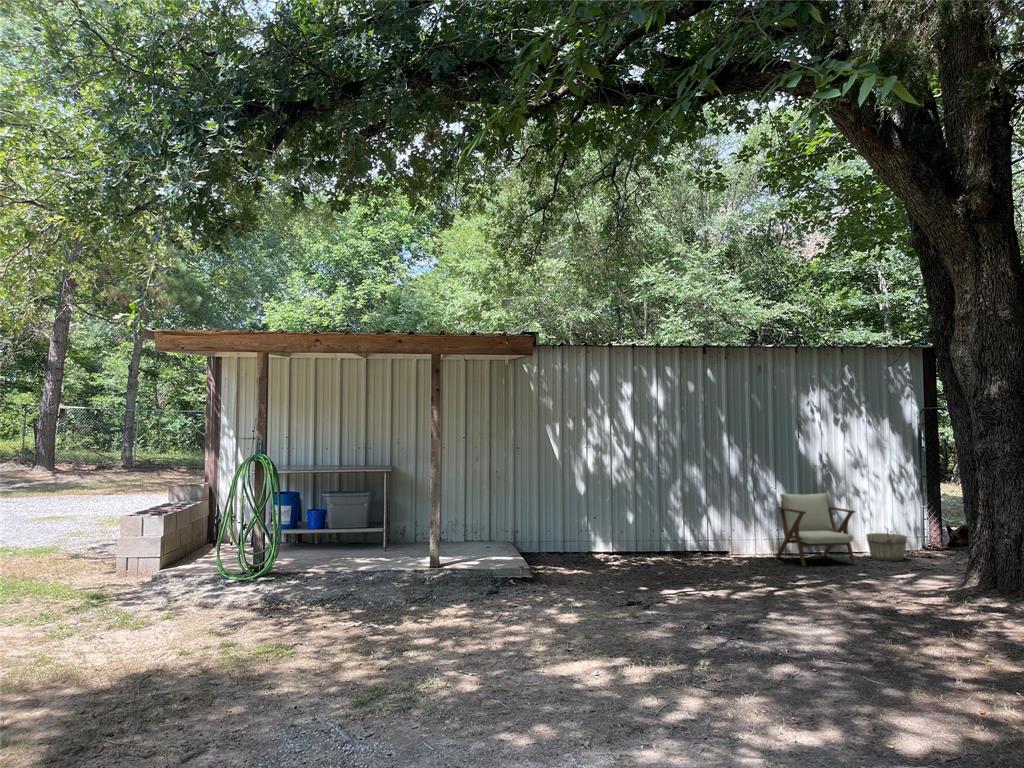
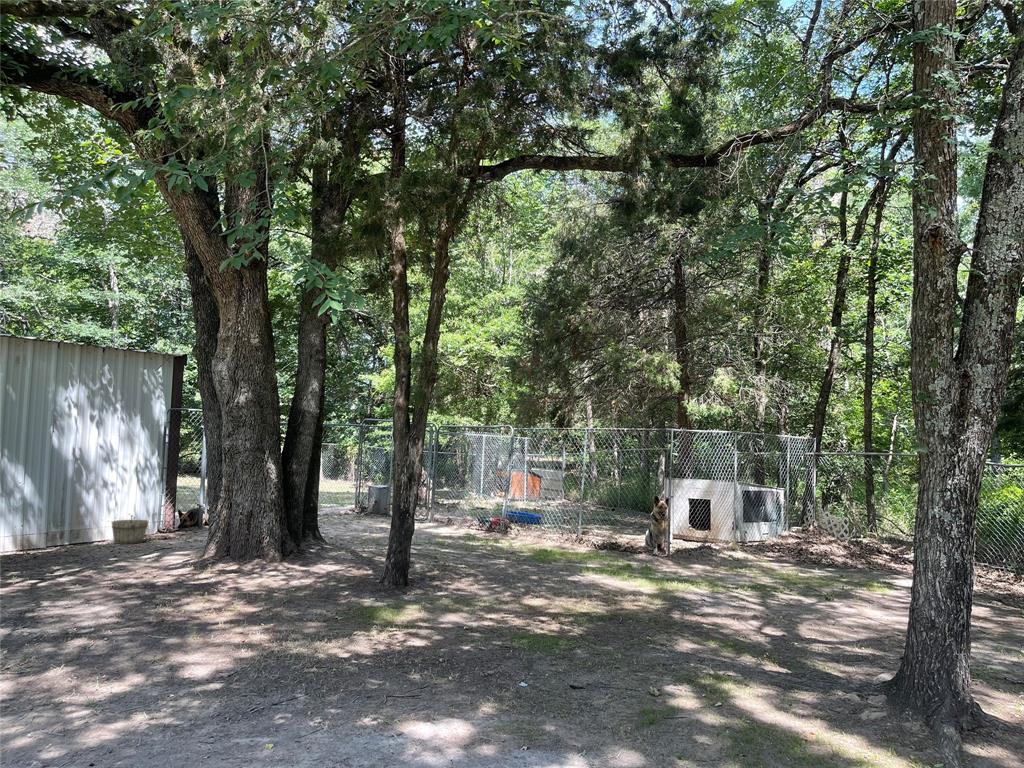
lounge chair: present [776,493,855,566] -> none [19,486,108,557]

